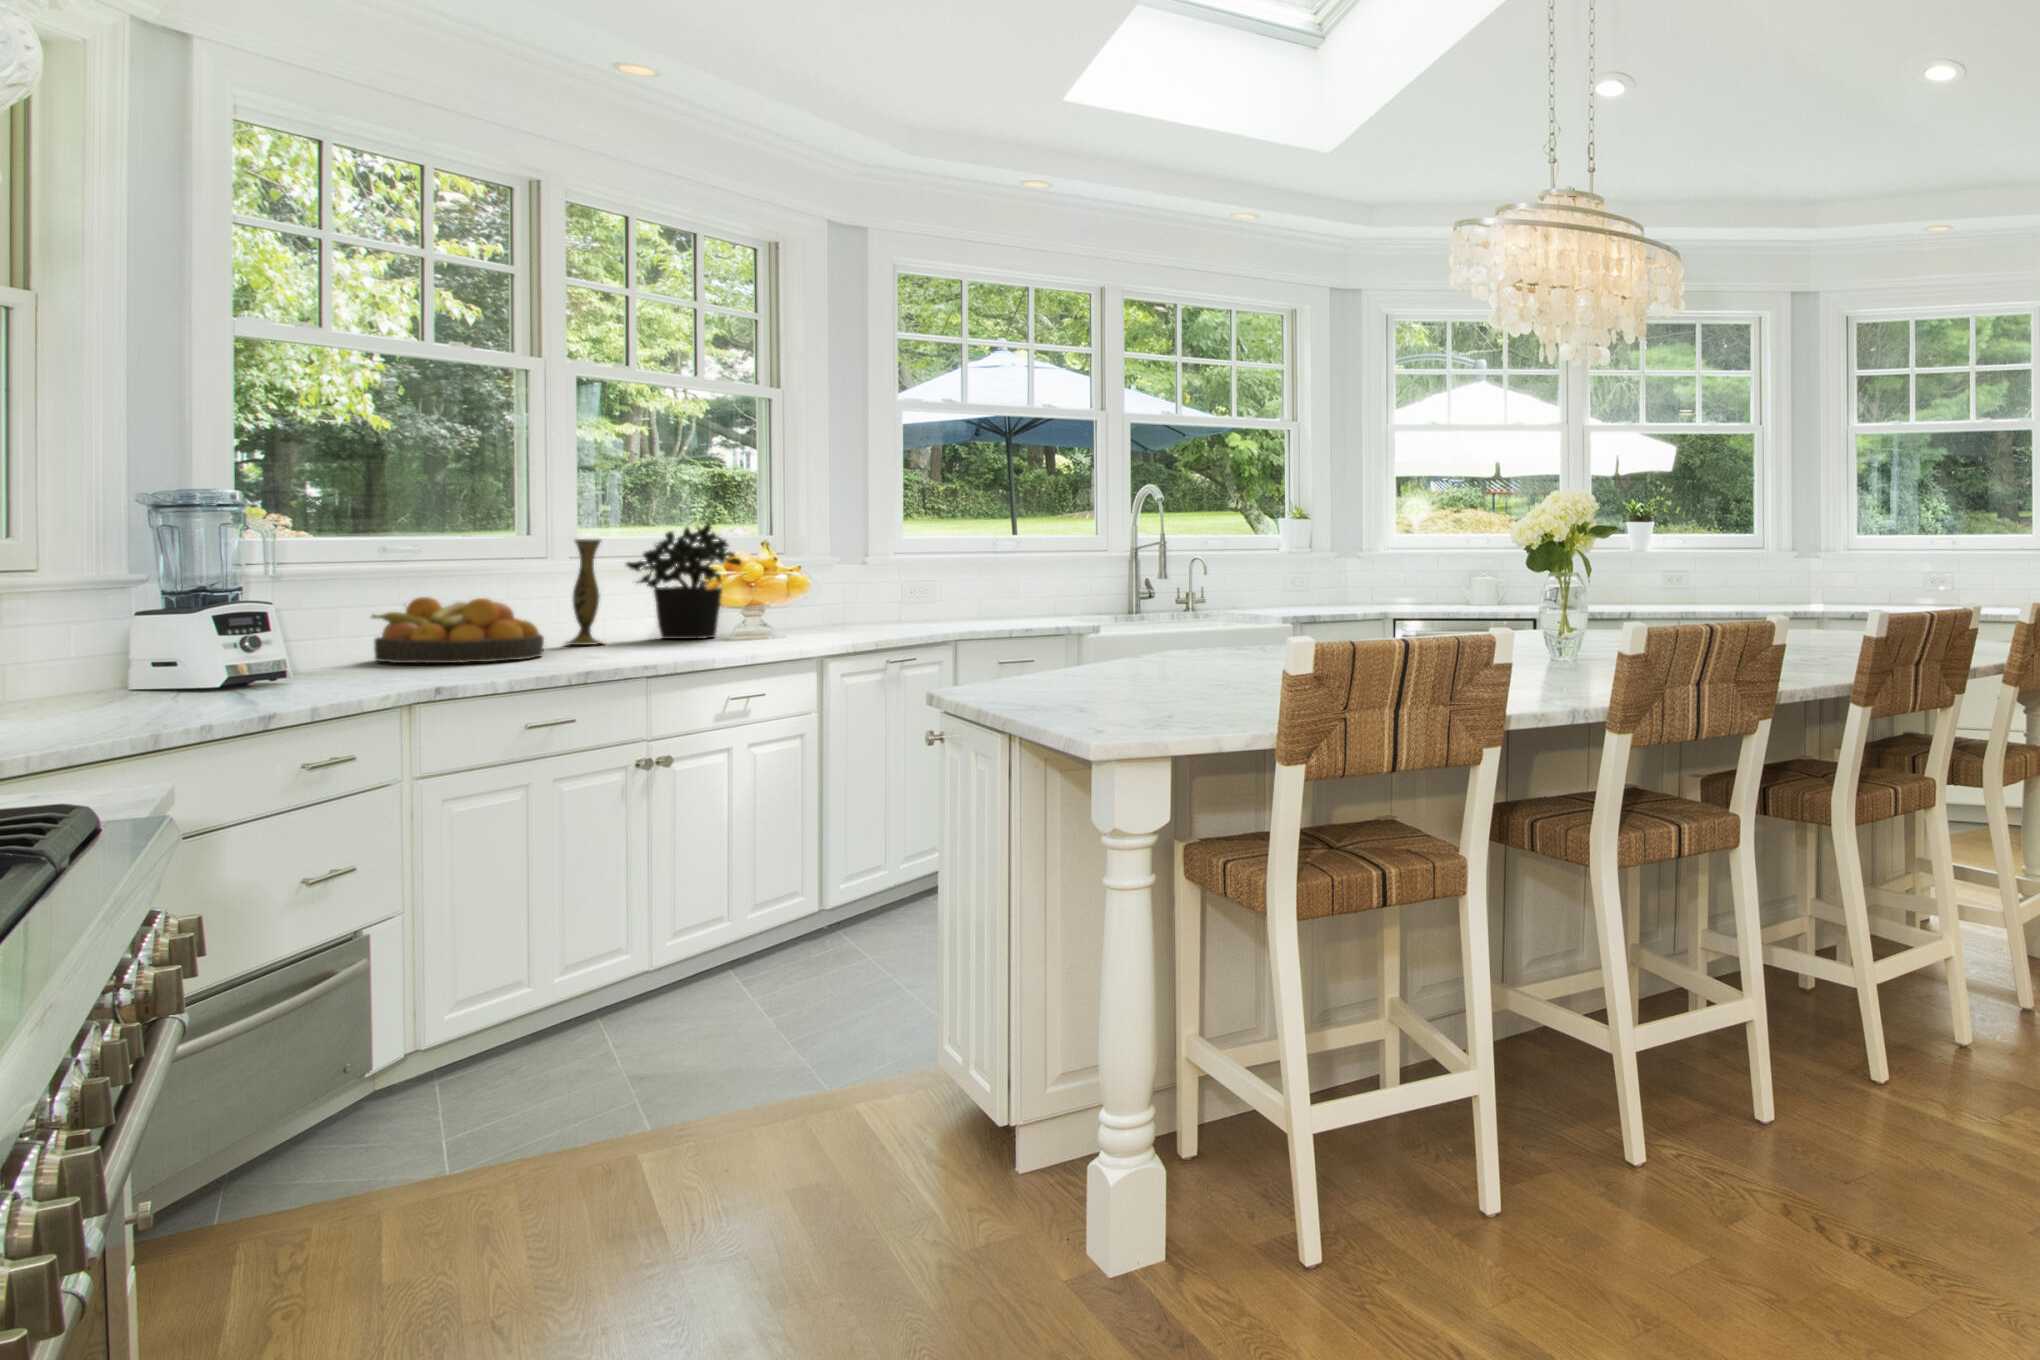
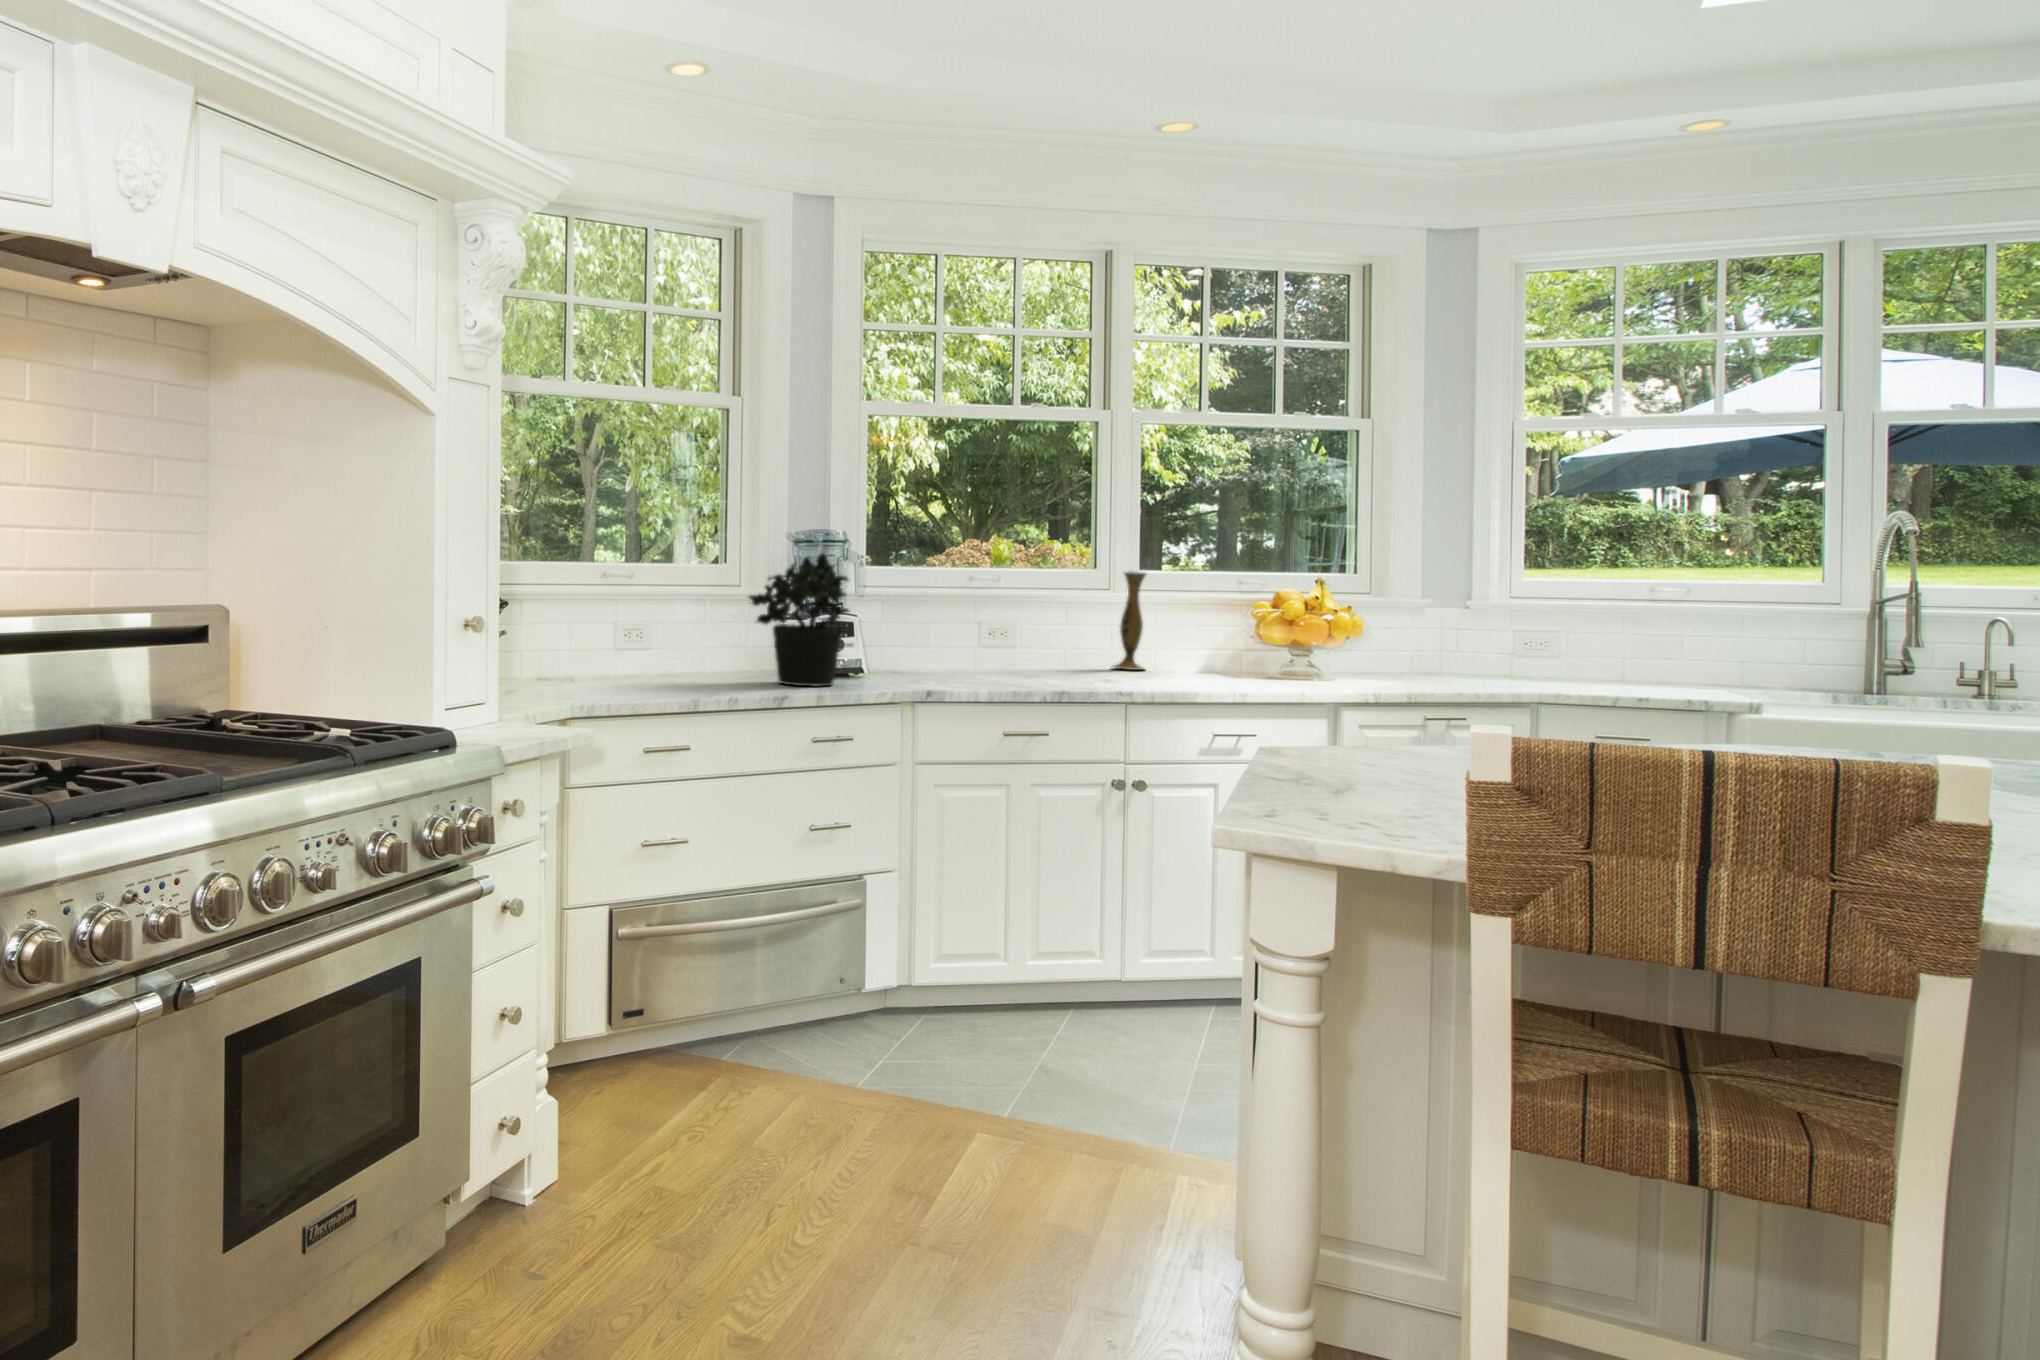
potted plant: present [626,524,741,639] -> present [749,553,850,686]
fruit bowl: present [372,597,544,663] -> none [949,617,1072,676]

